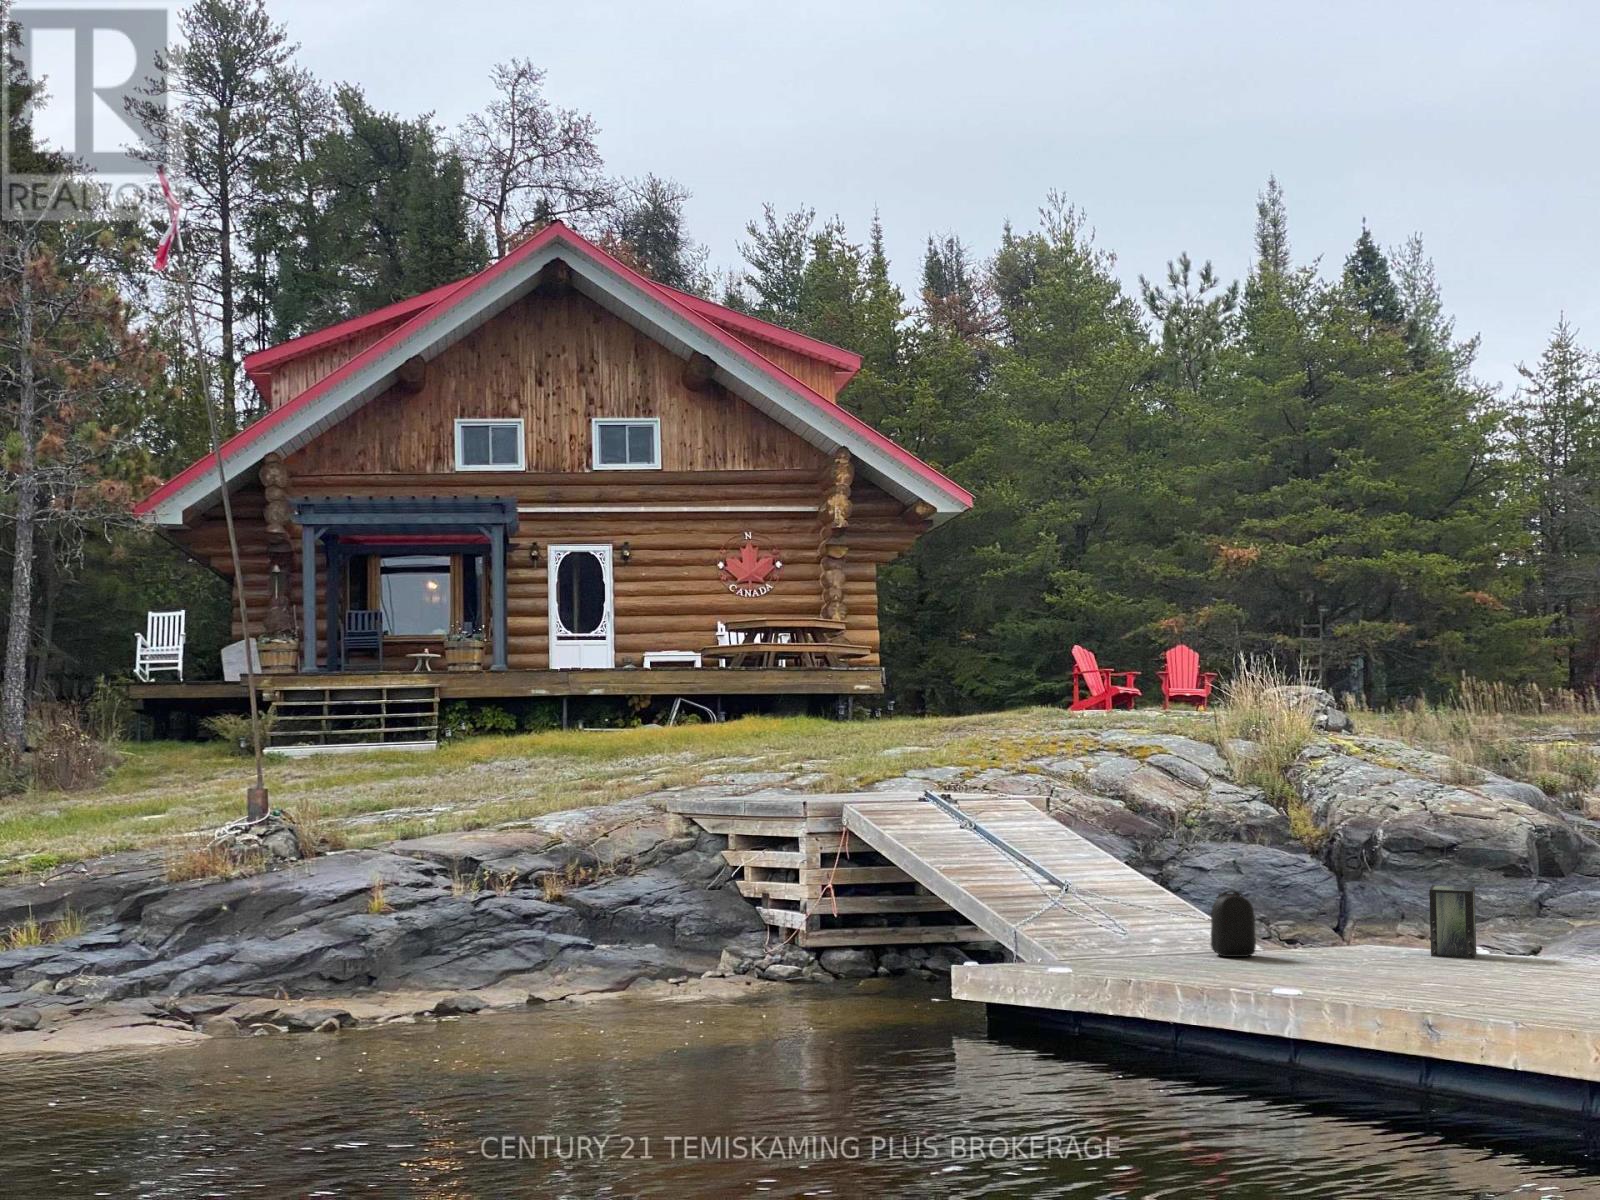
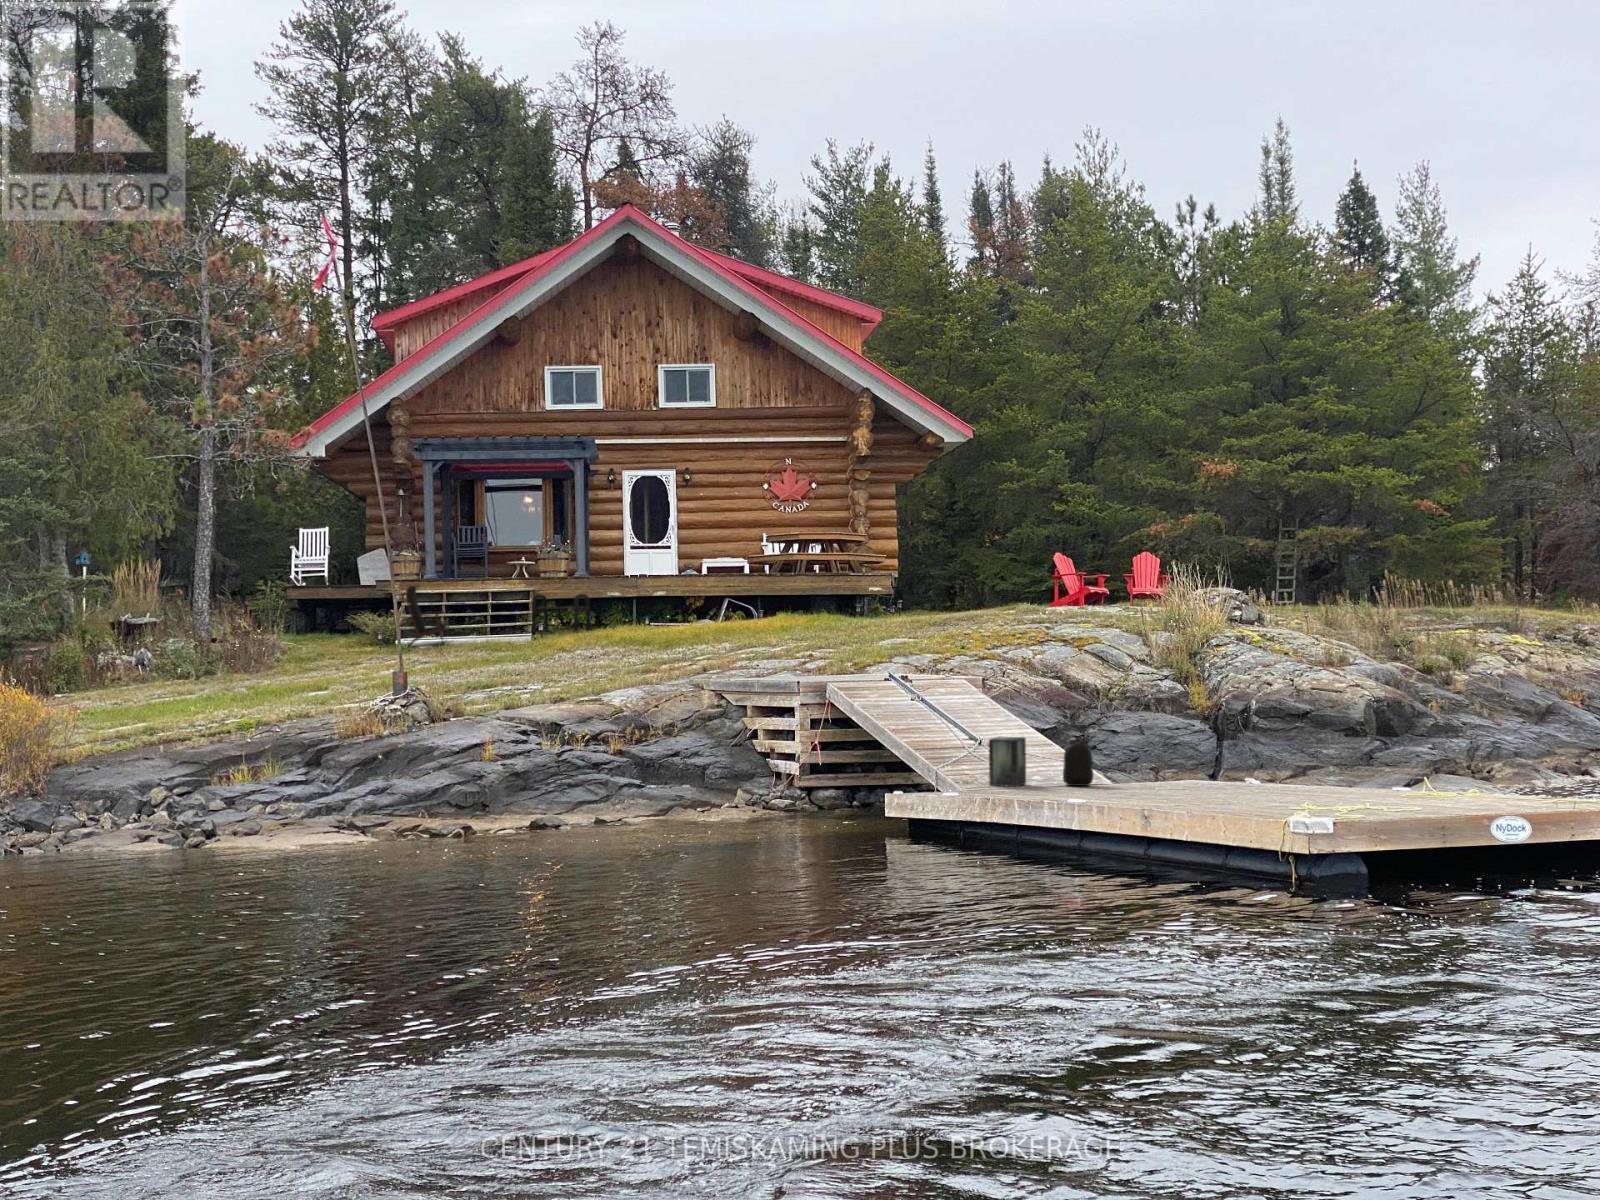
lounge chair: none [276,679,331,754] -> present [406,586,446,645]
bench: none [434,690,509,737] -> present [531,594,591,632]
storage box: present [1429,885,1476,959] -> present [989,737,1026,787]

